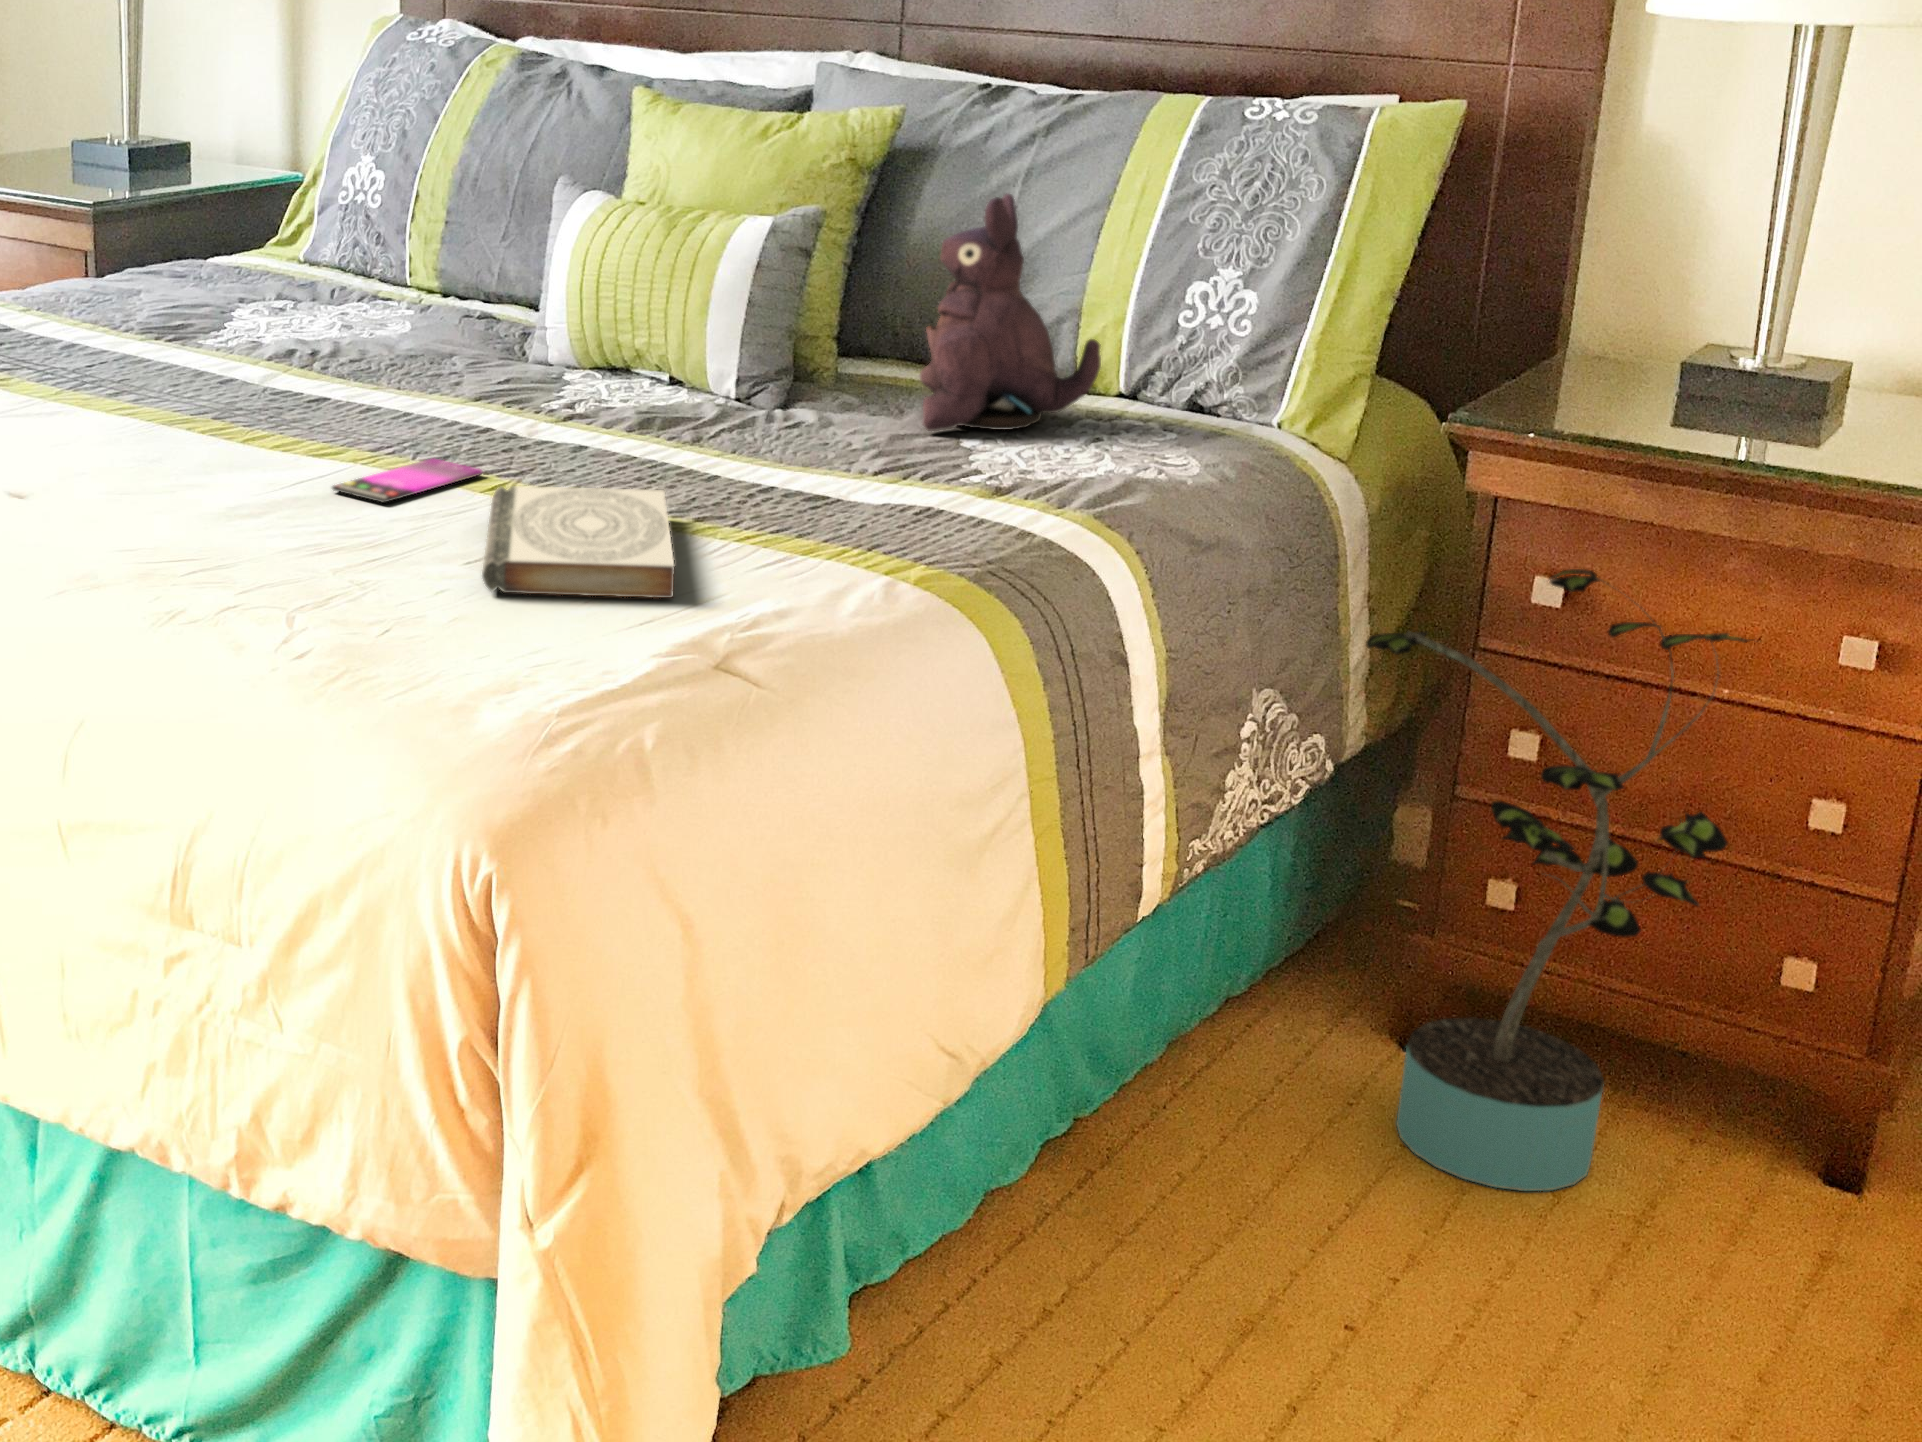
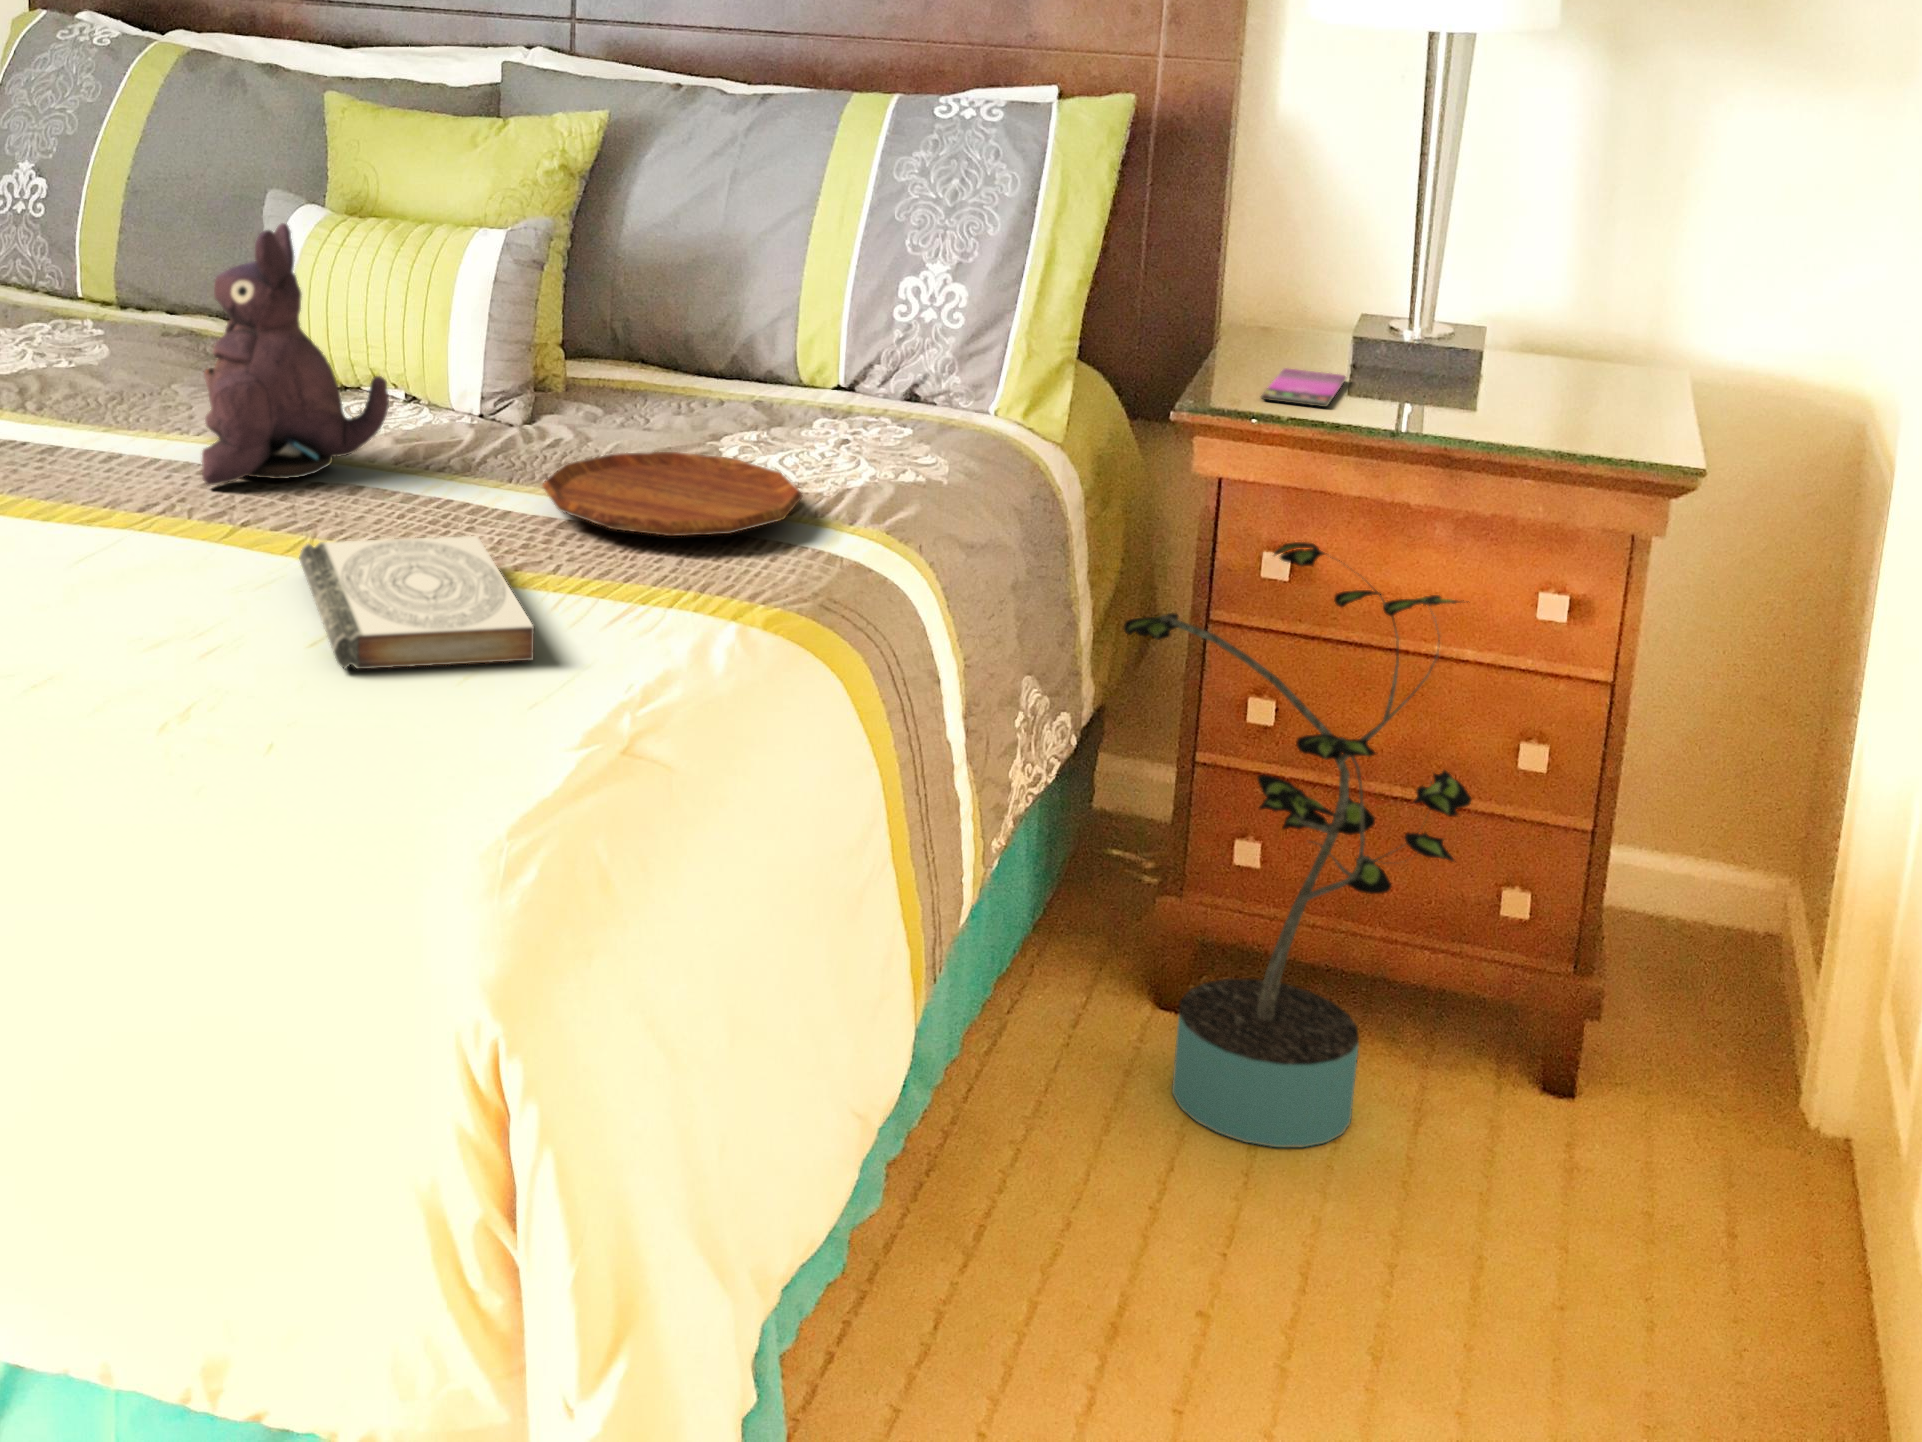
plush toy: present [920,194,1101,431] -> present [202,223,389,485]
tray: none [751,431,1010,507] -> present [542,452,802,536]
smartphone: present [332,458,482,503] -> present [1261,368,1346,407]

